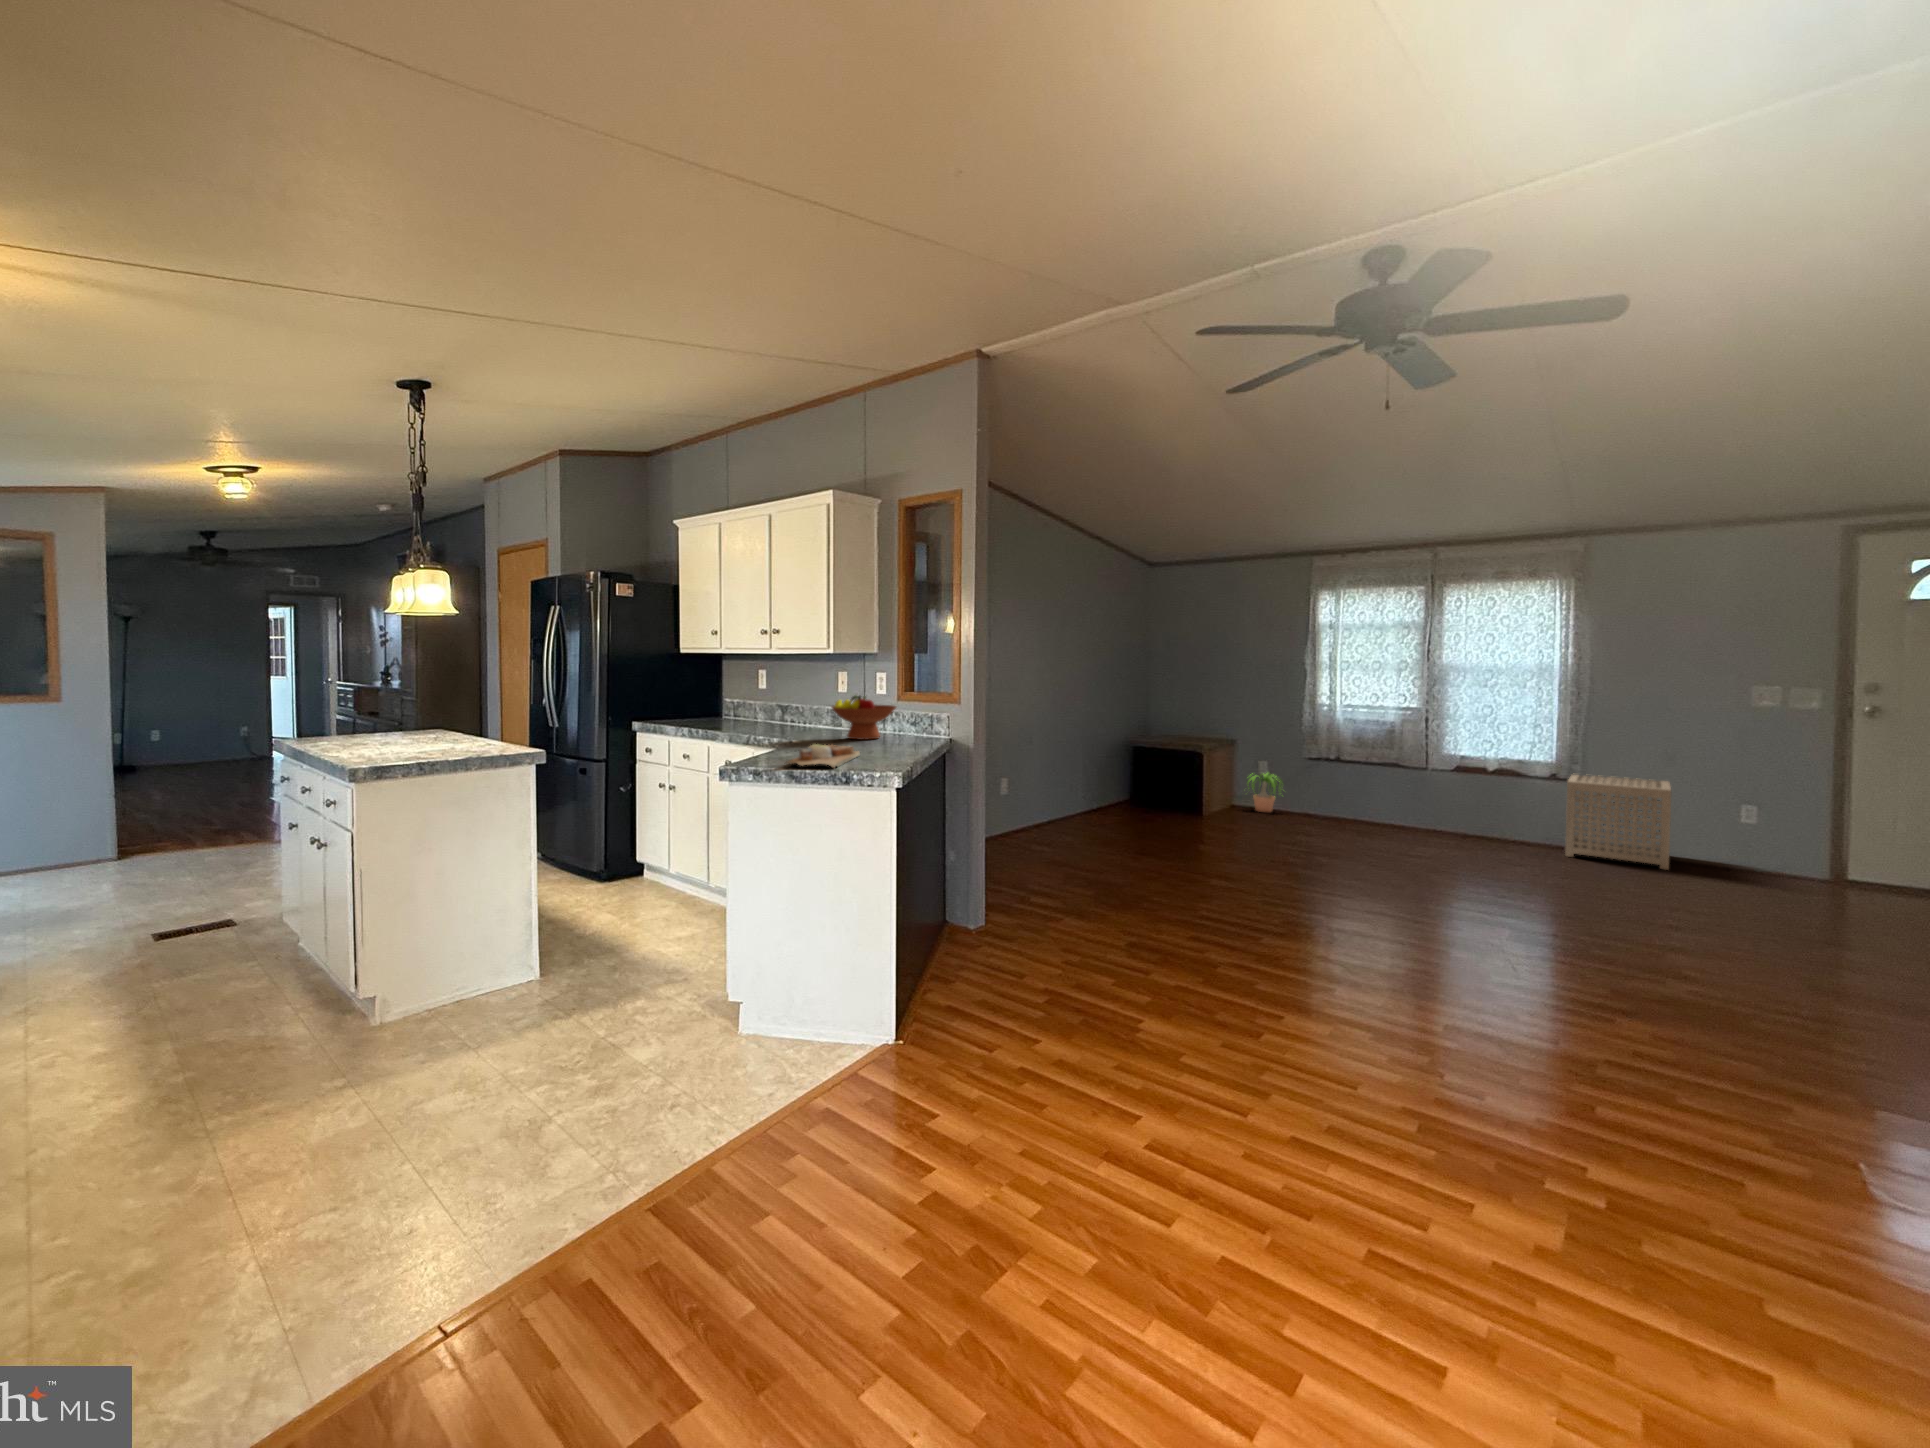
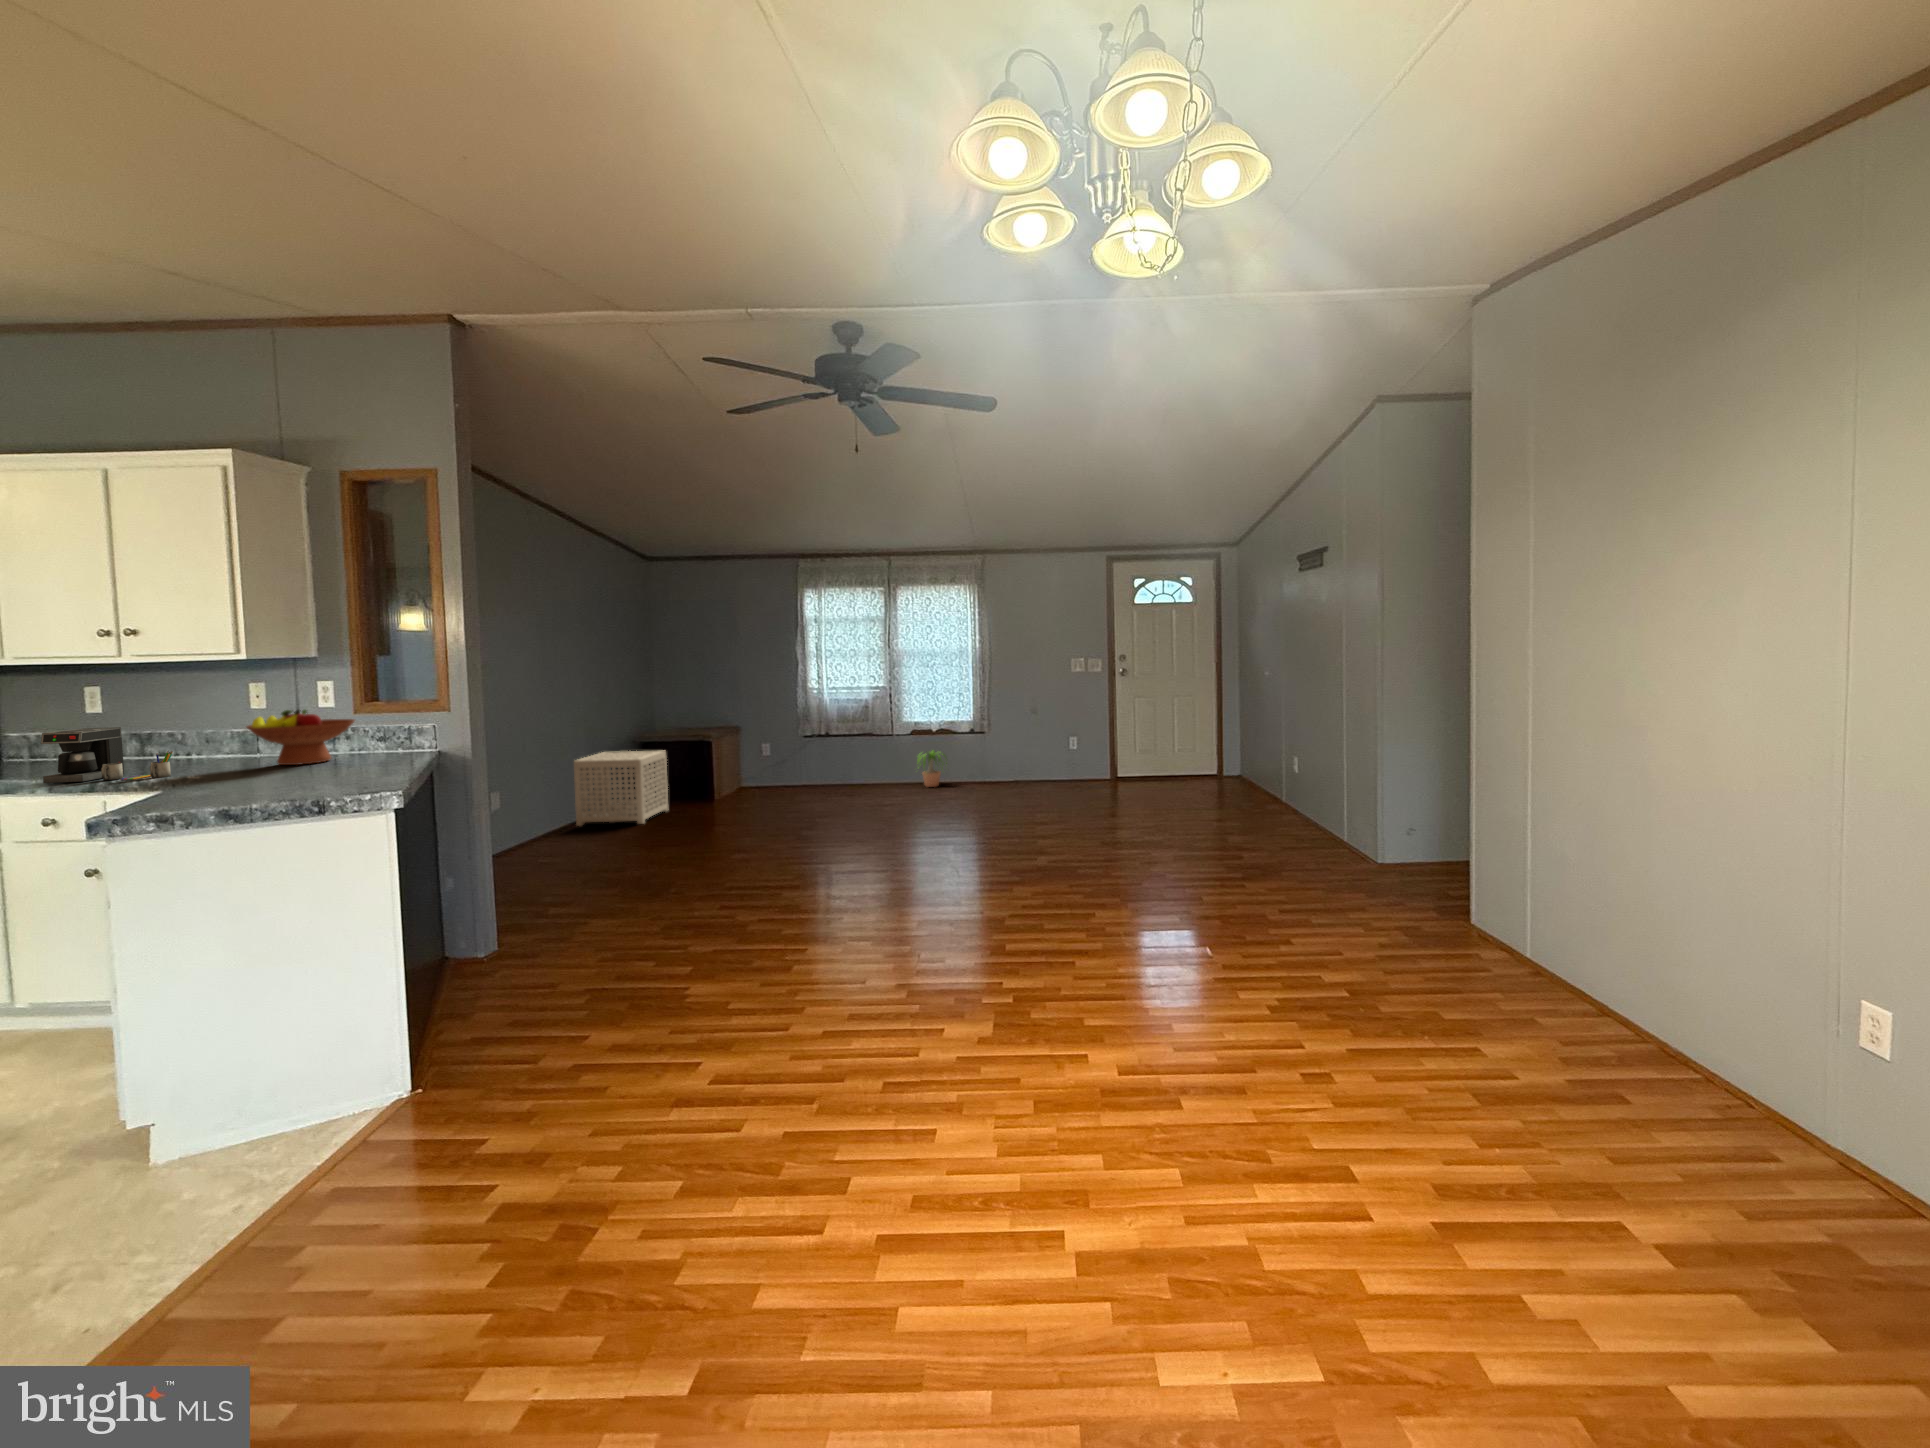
coffee maker: none [731,701,791,740] -> present [41,727,173,783]
cutting board: present [786,744,860,768] -> none [209,772,321,805]
potted plant: present [1247,773,1282,812] -> present [917,750,947,787]
side table: present [1565,775,1671,870] -> present [574,751,669,826]

